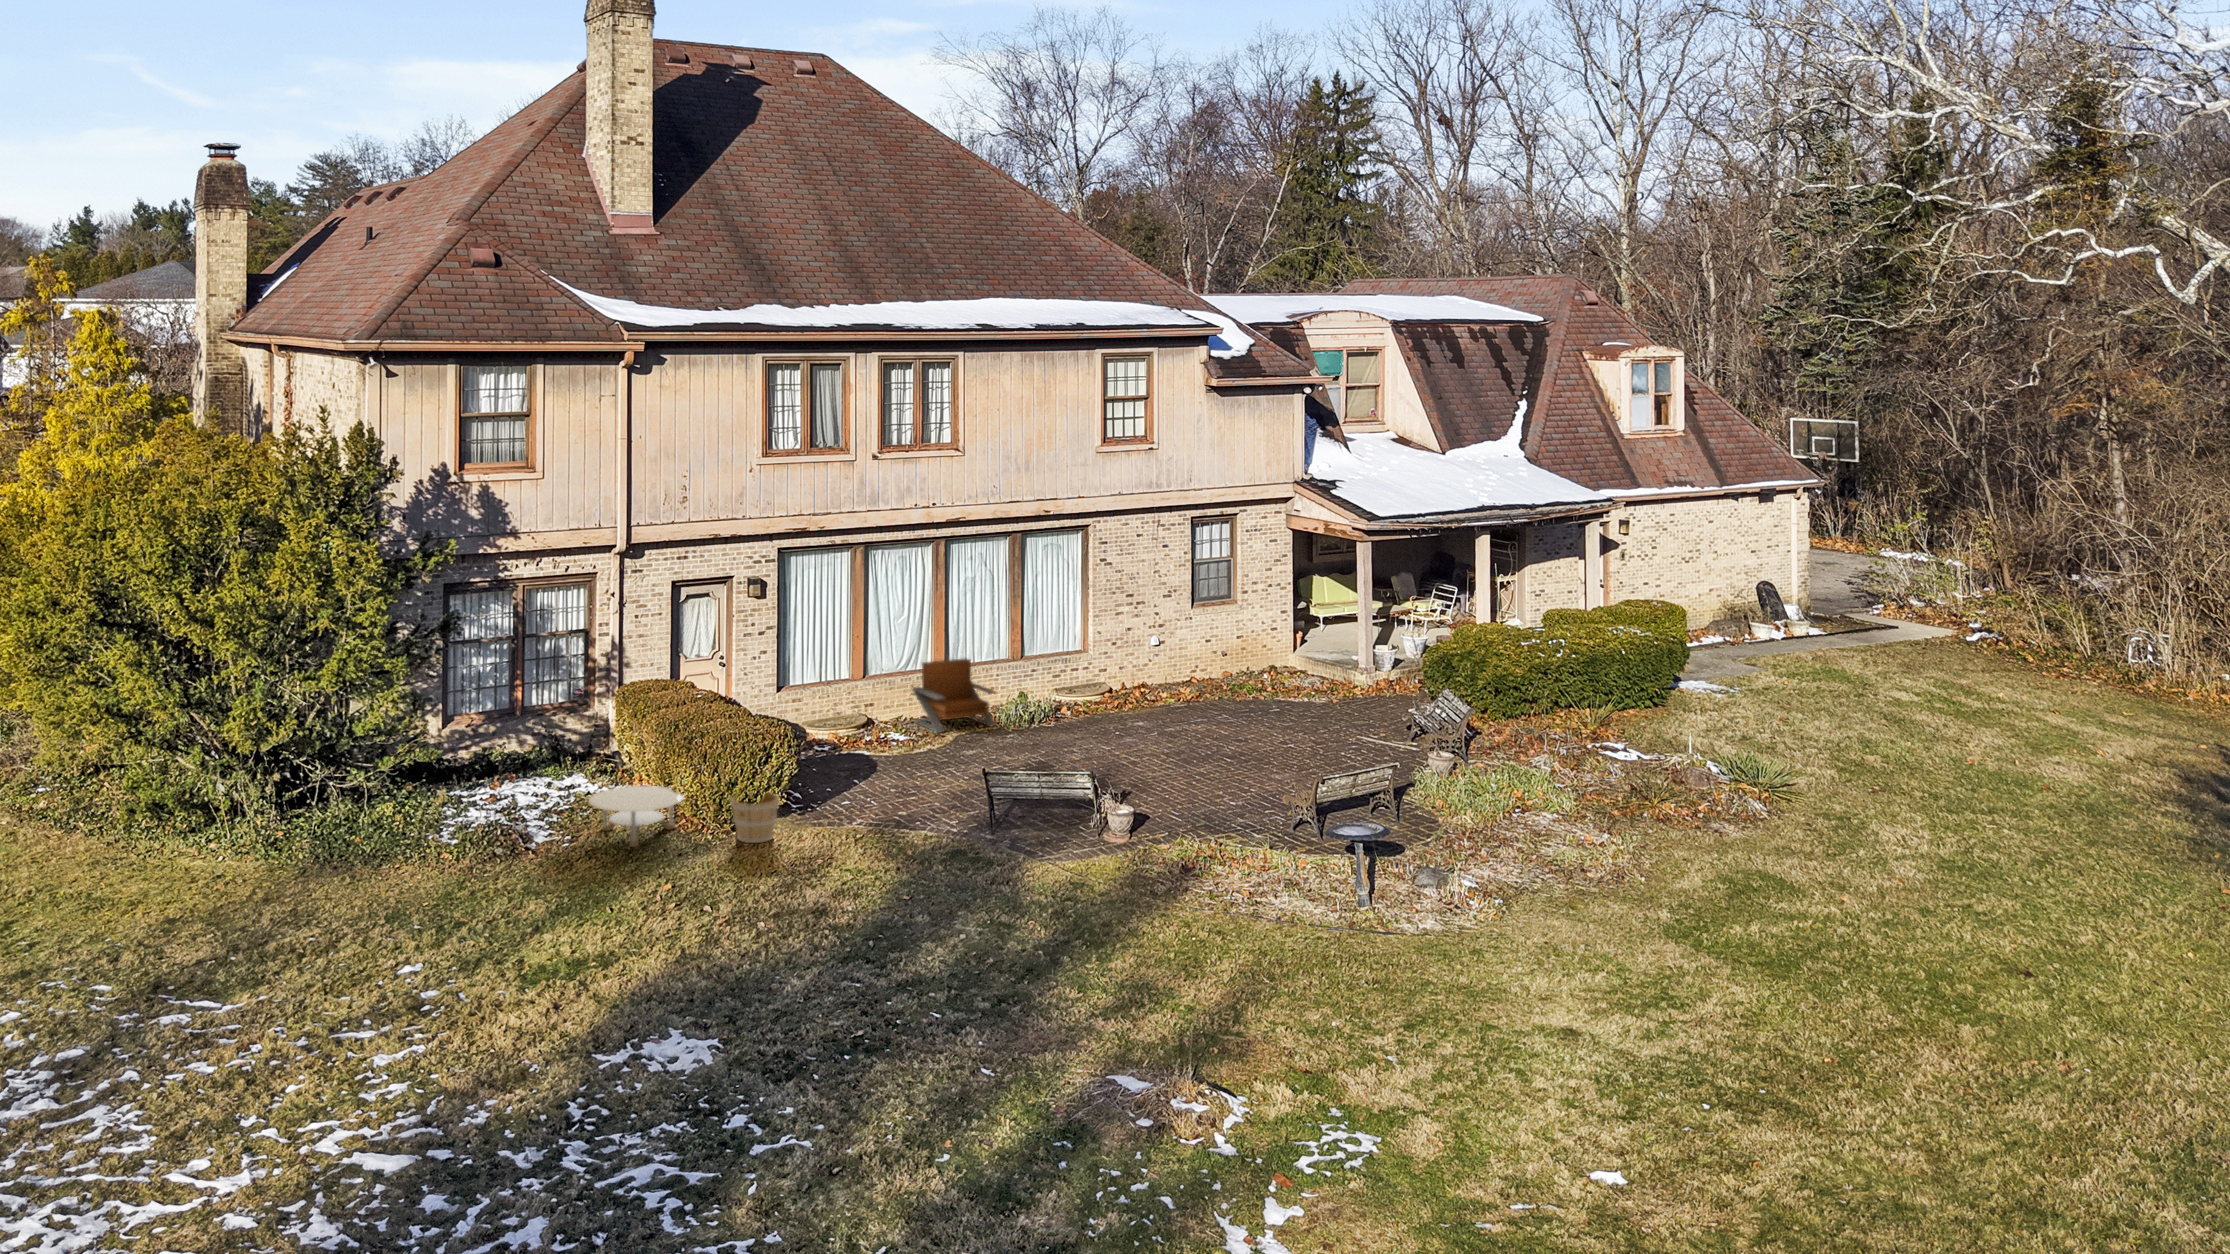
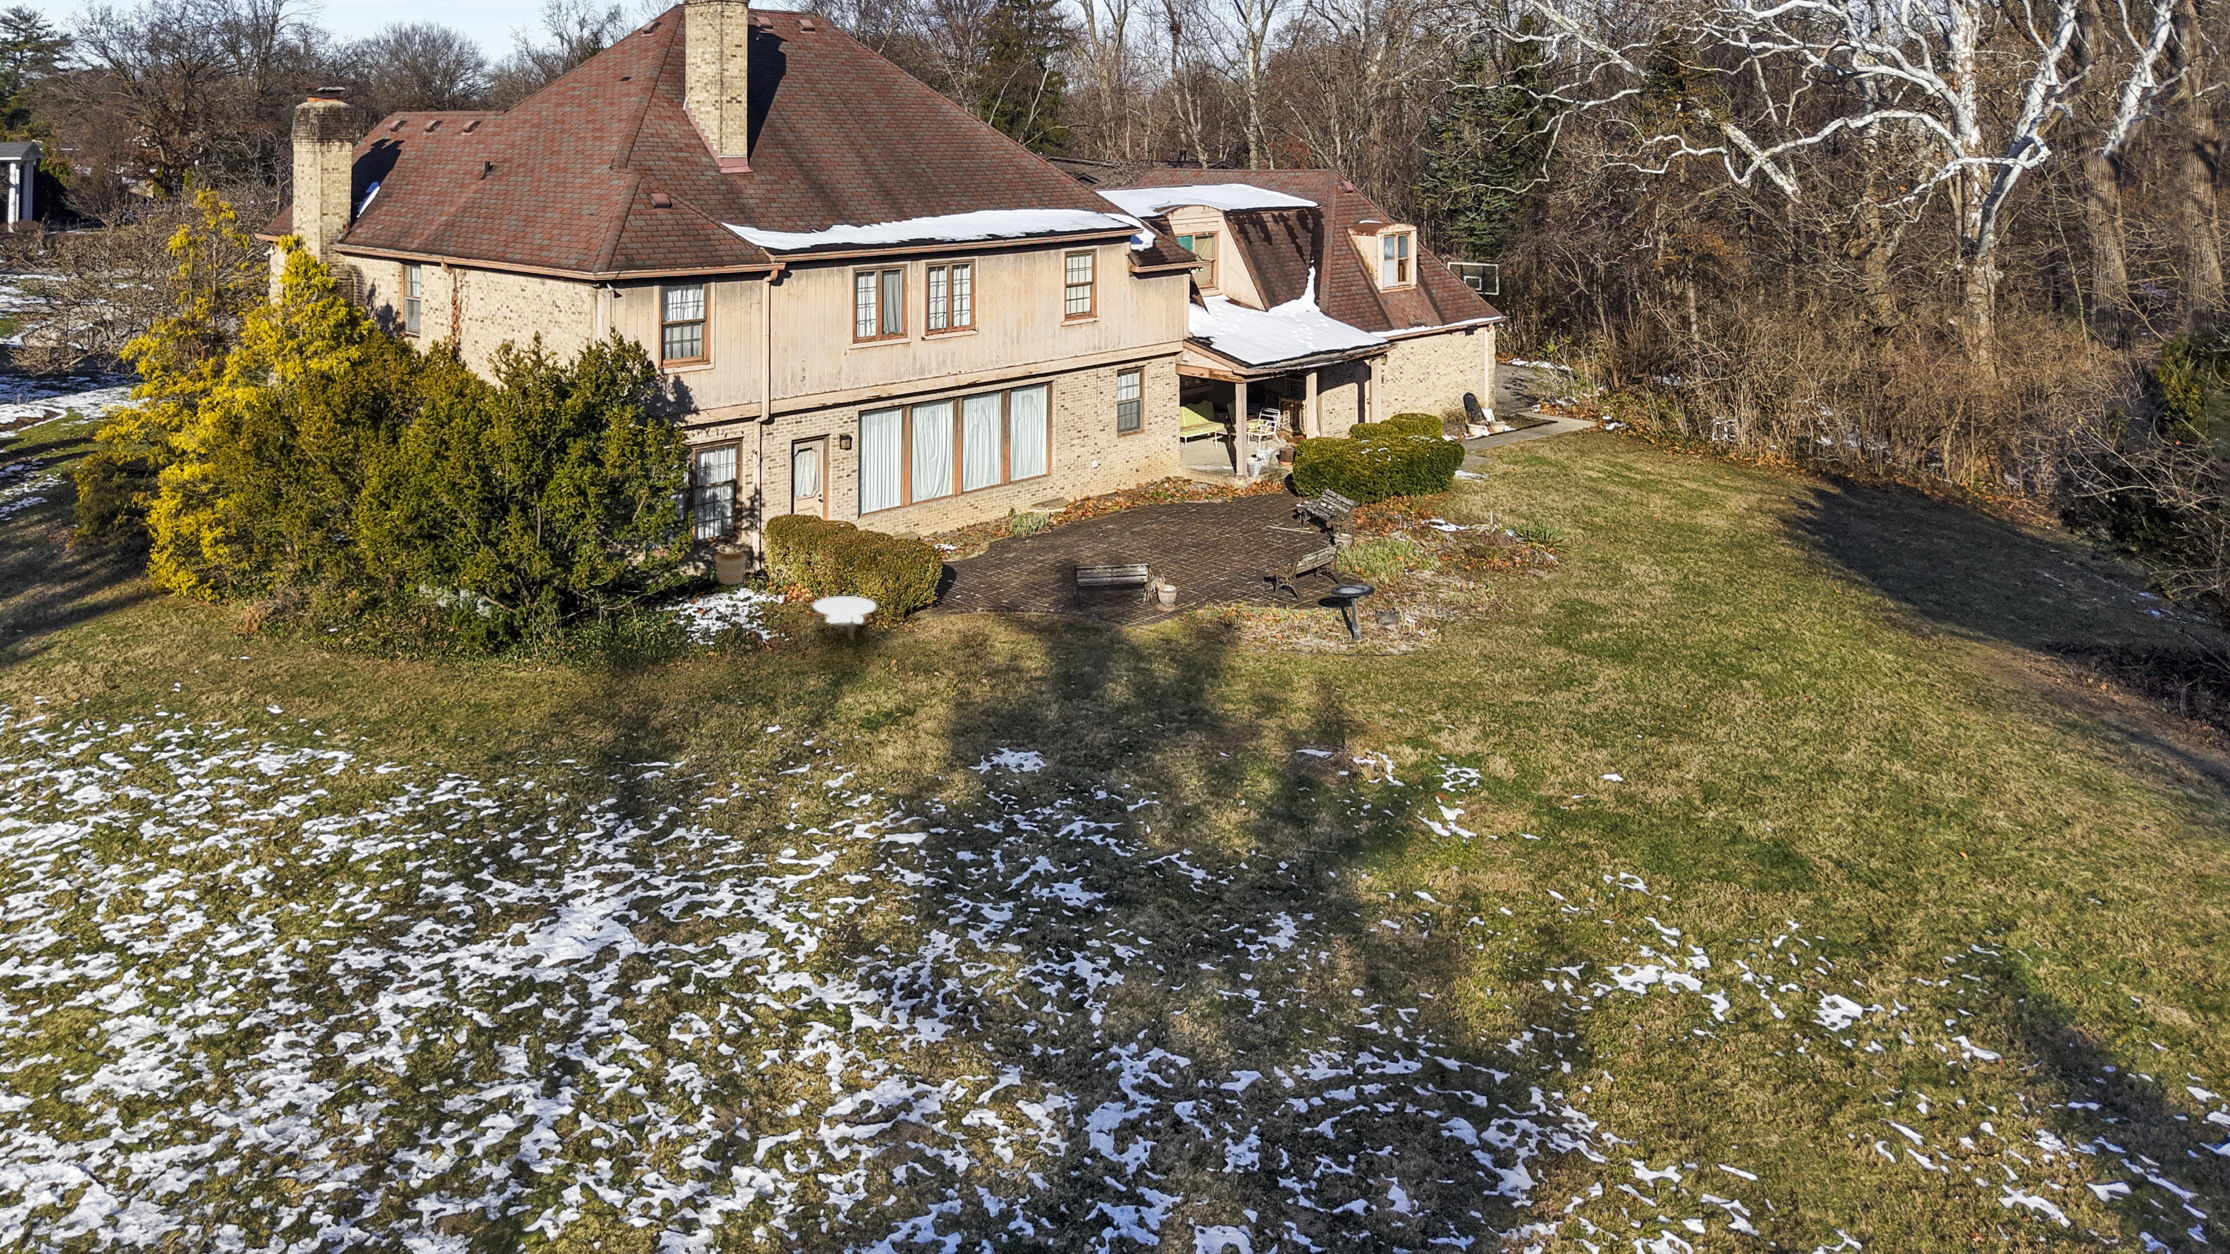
lounge chair: present [912,659,996,733] -> none [947,485,1010,541]
wooden bucket: present [730,792,780,843] -> present [715,552,746,585]

